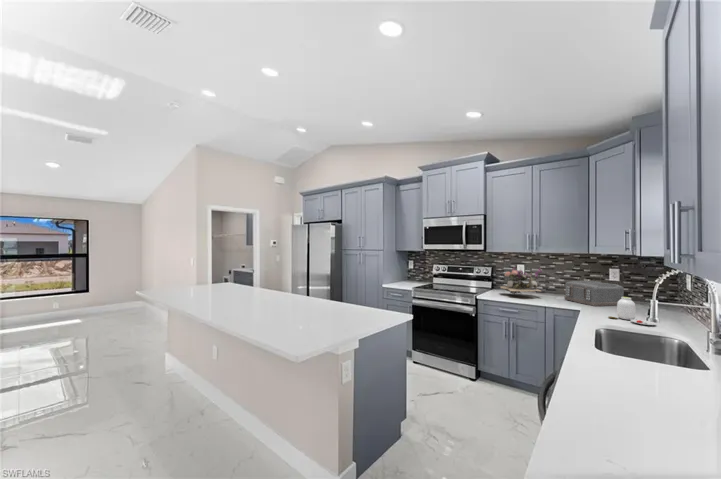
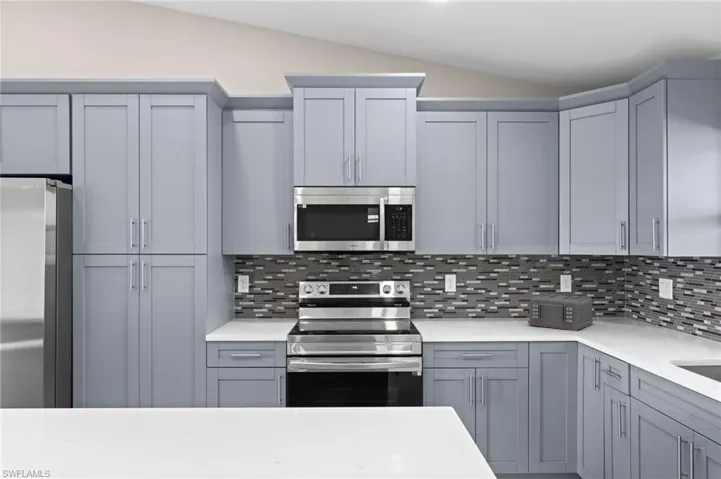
flower arrangement: present [501,267,542,294] -> none [438,277,504,327]
jar: present [609,297,656,325] -> none [634,314,694,350]

